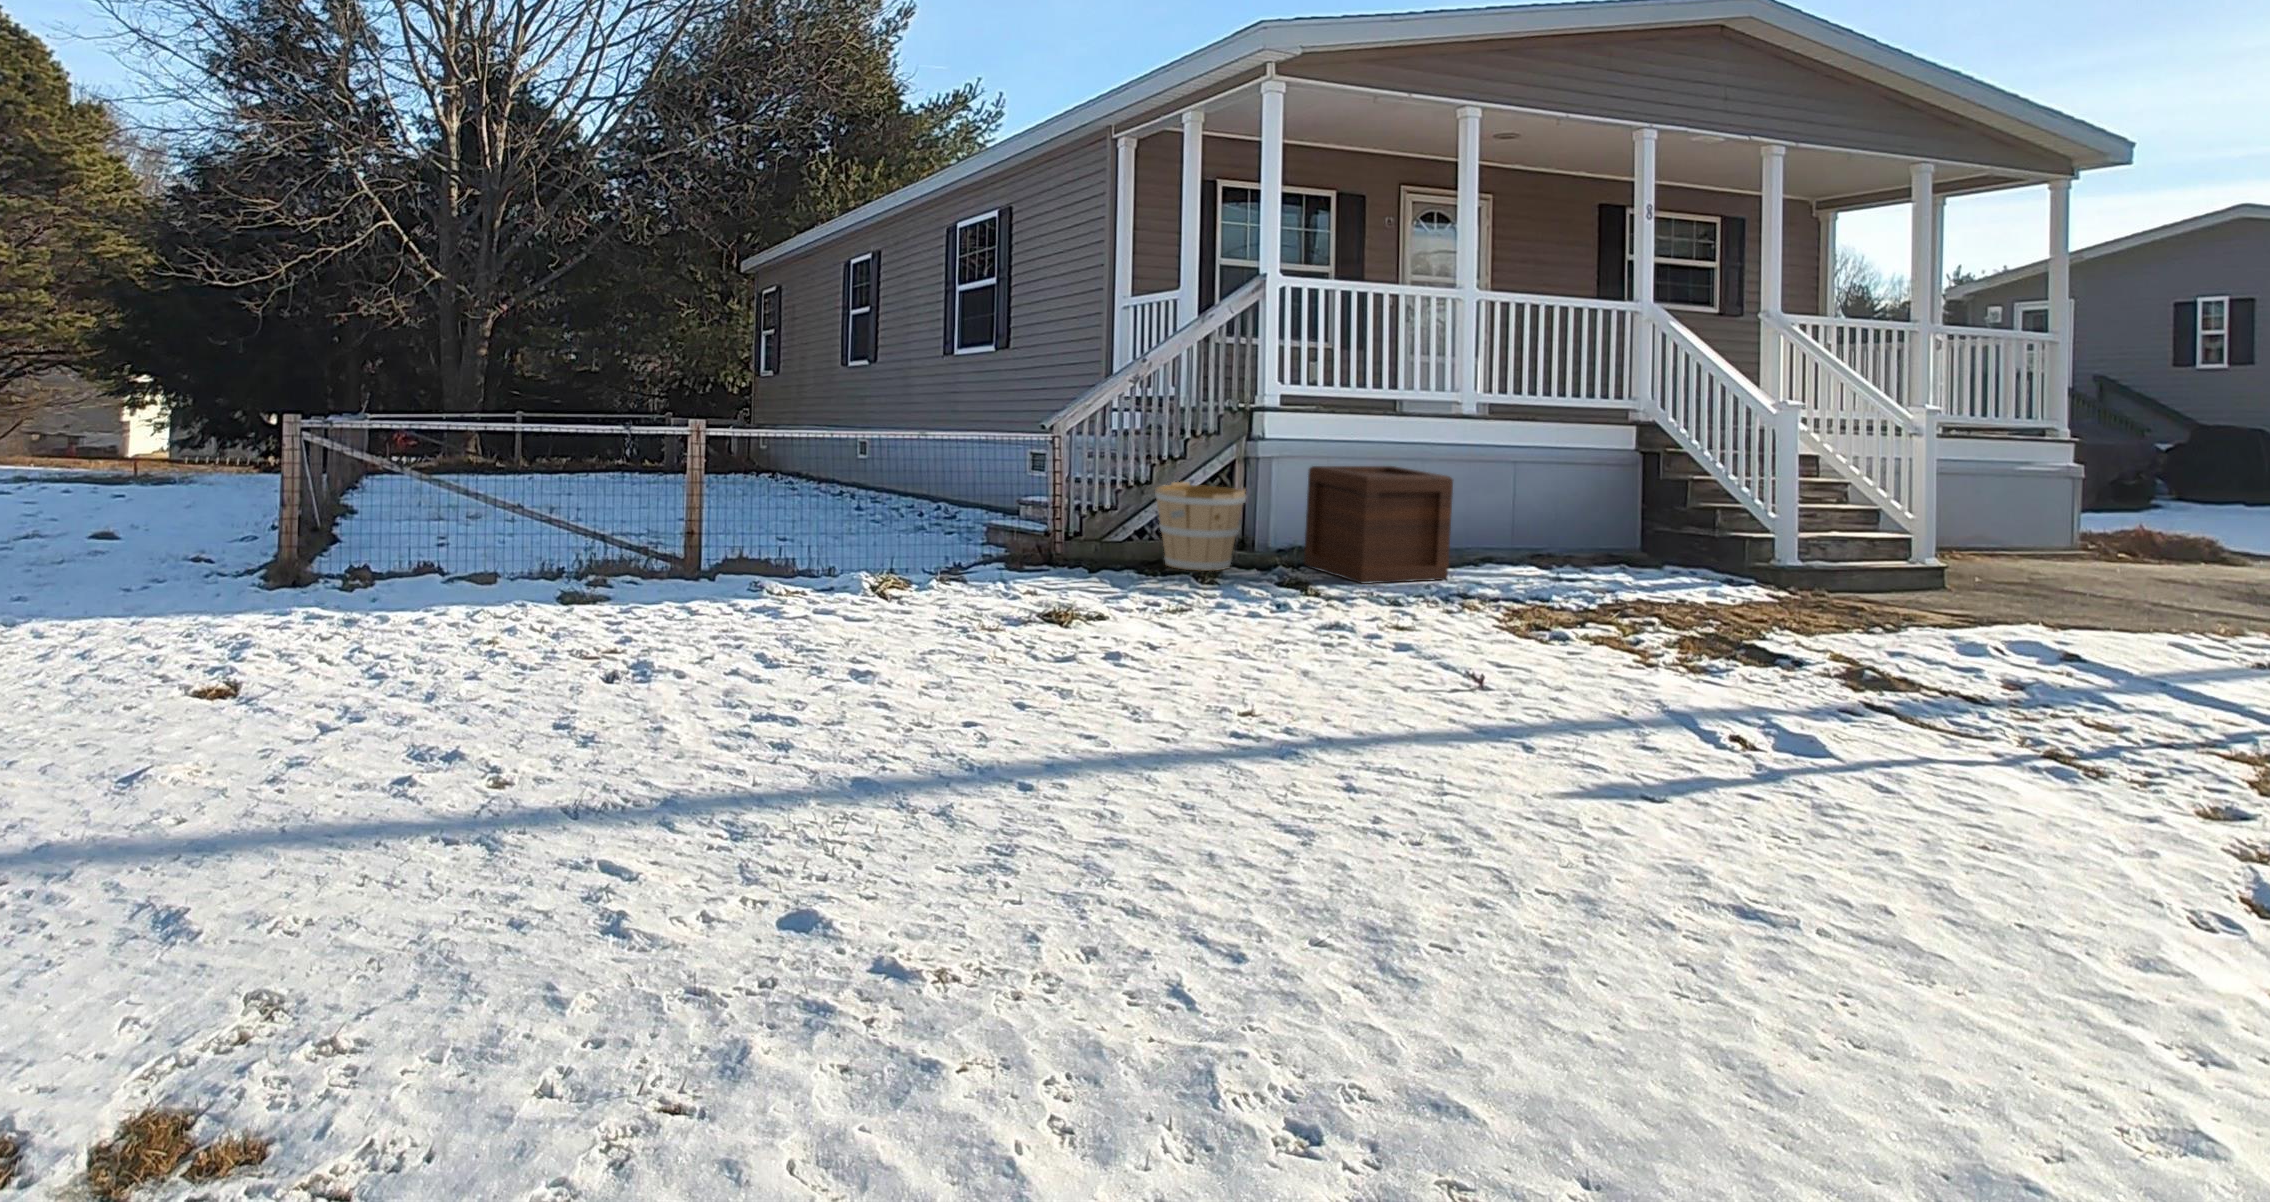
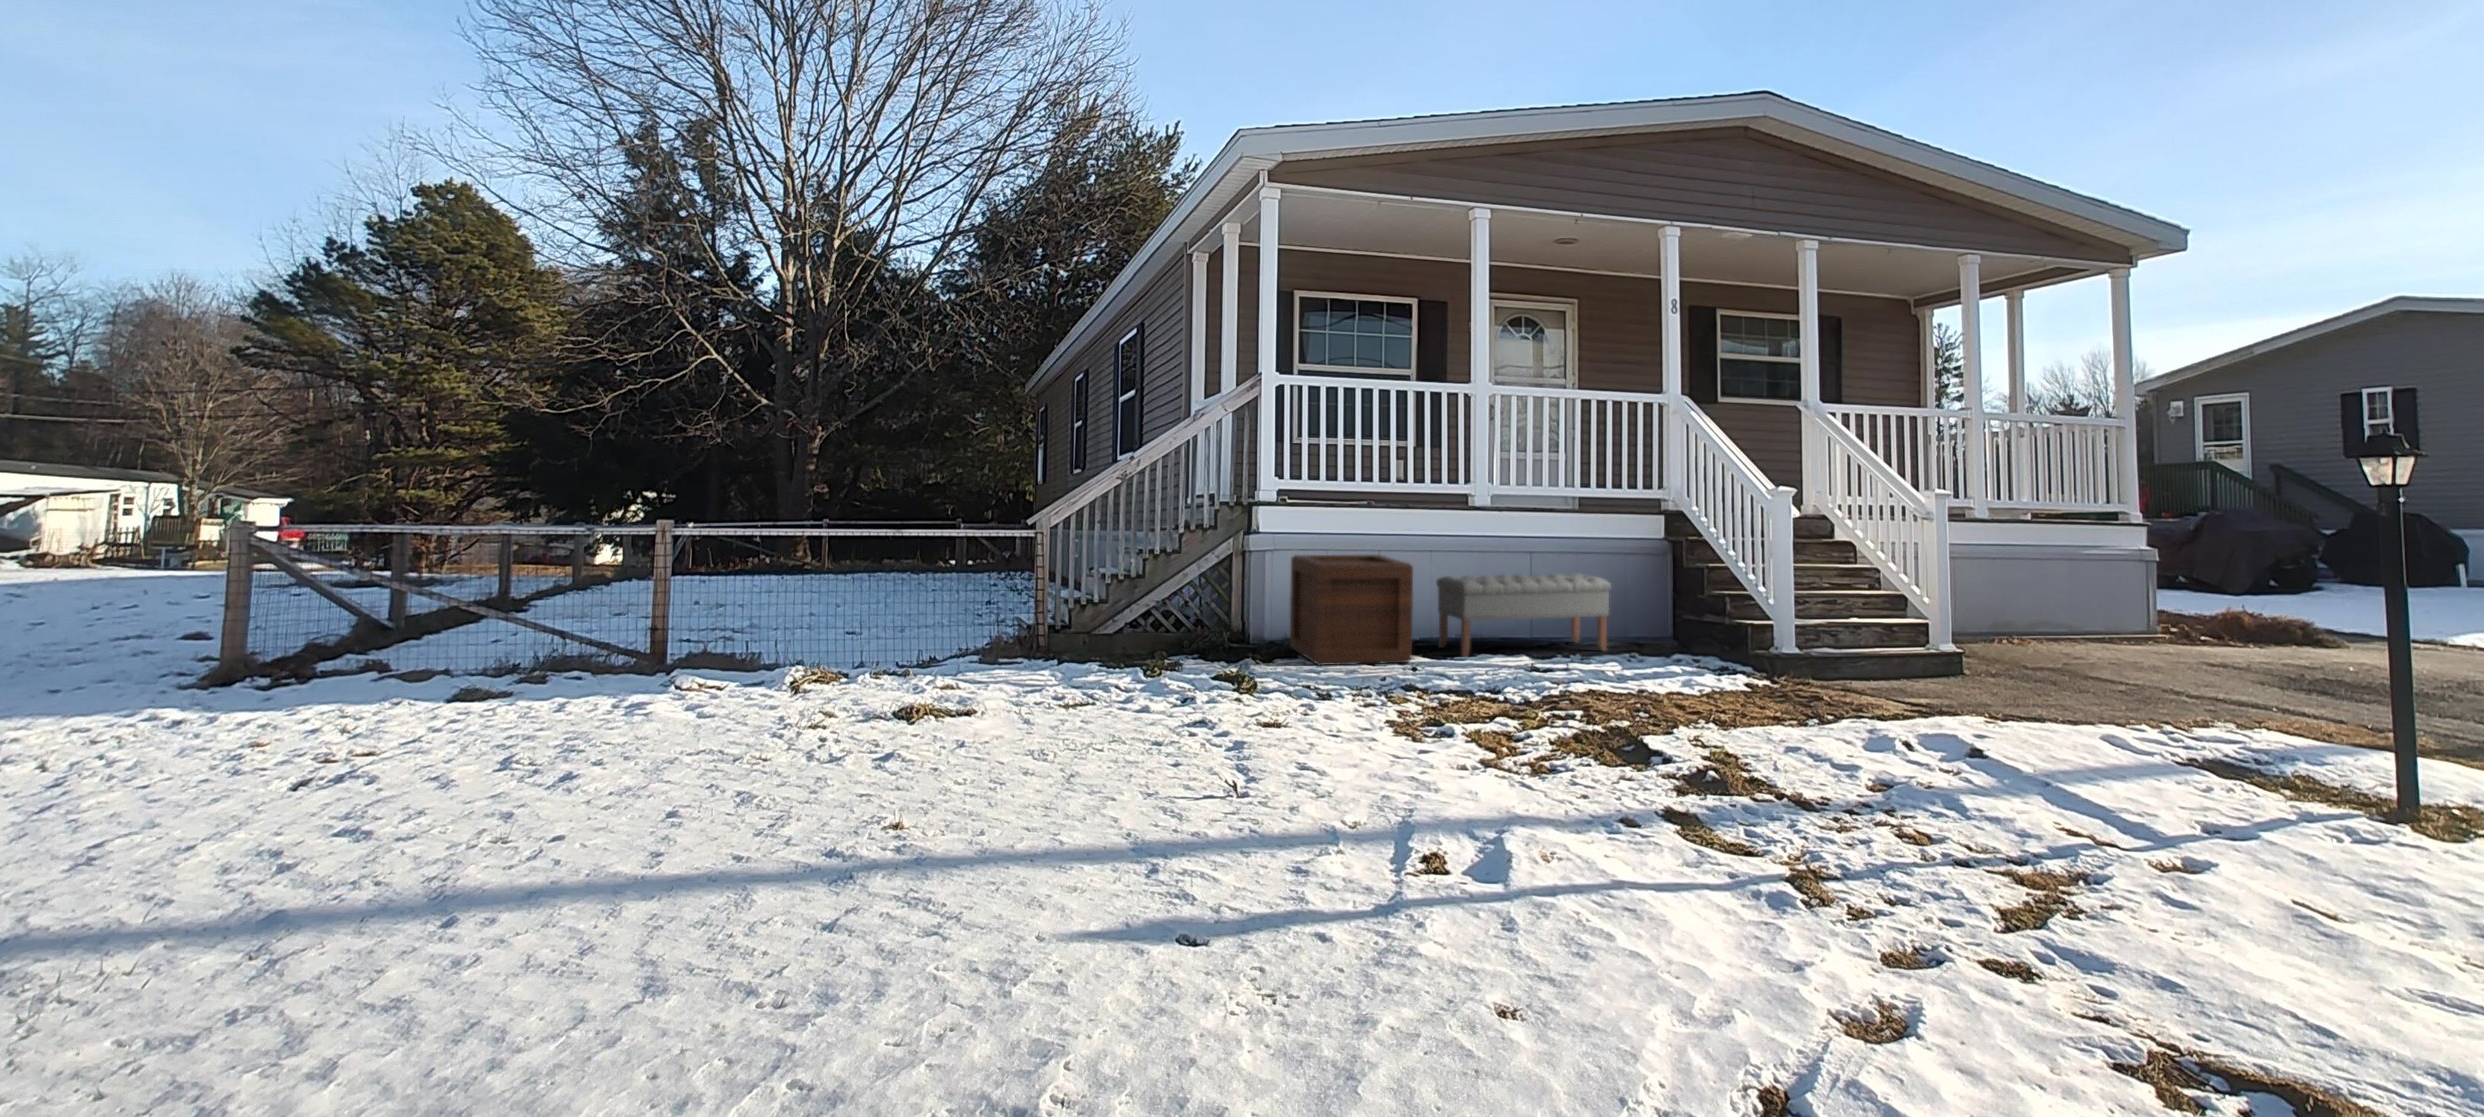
wooden bucket: present [1155,482,1246,571] -> none [1148,572,1234,652]
bench: none [1444,487,1613,573] -> present [1436,573,1611,657]

